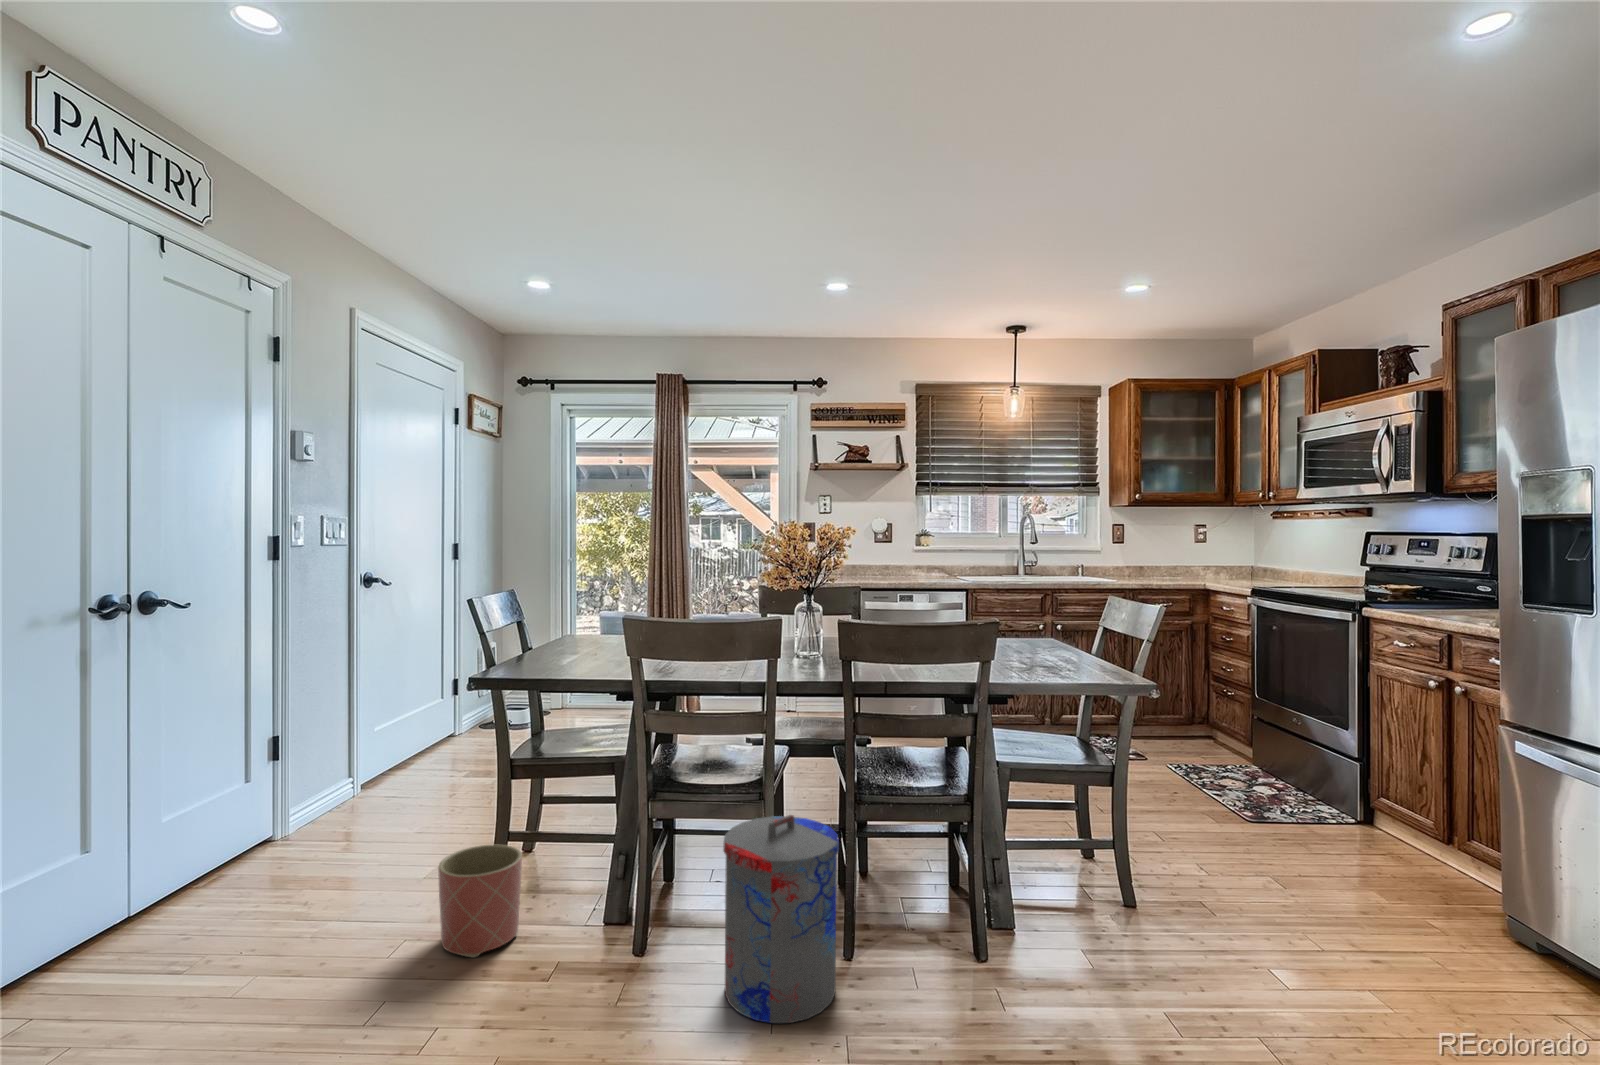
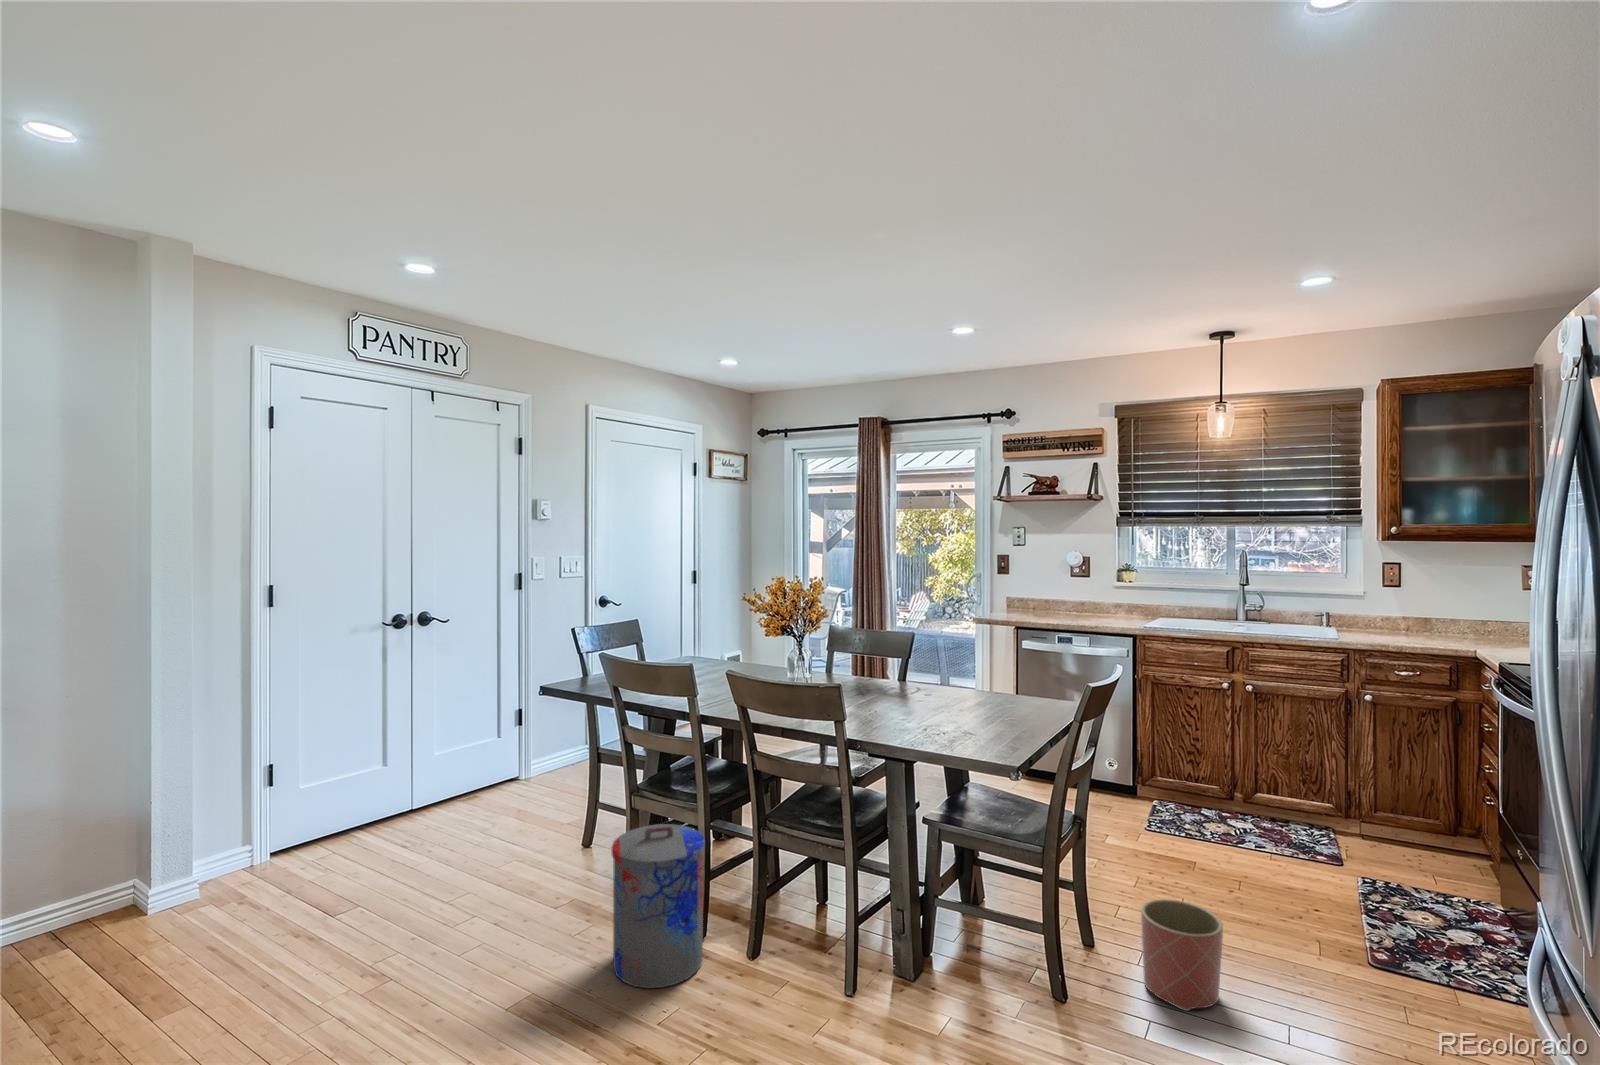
planter: present [438,845,522,957] -> present [1141,899,1223,1011]

